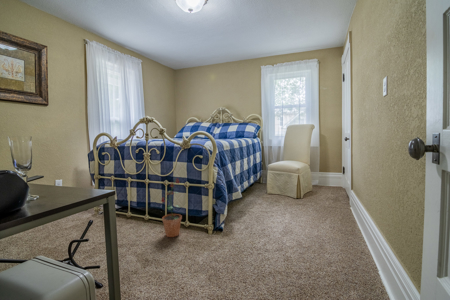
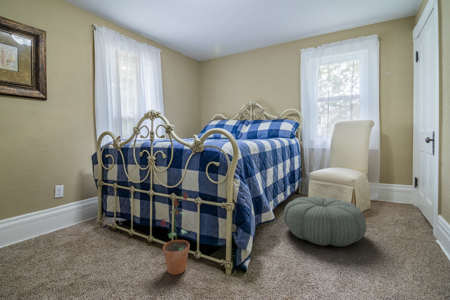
pouf: none [248,182,306,215] -> present [283,197,366,246]

